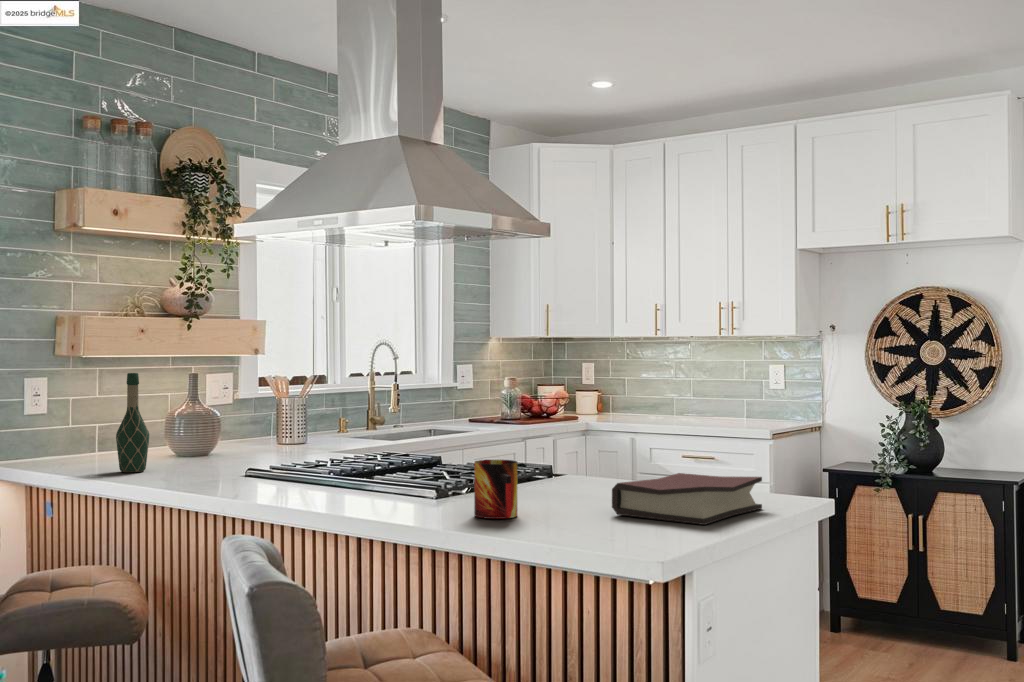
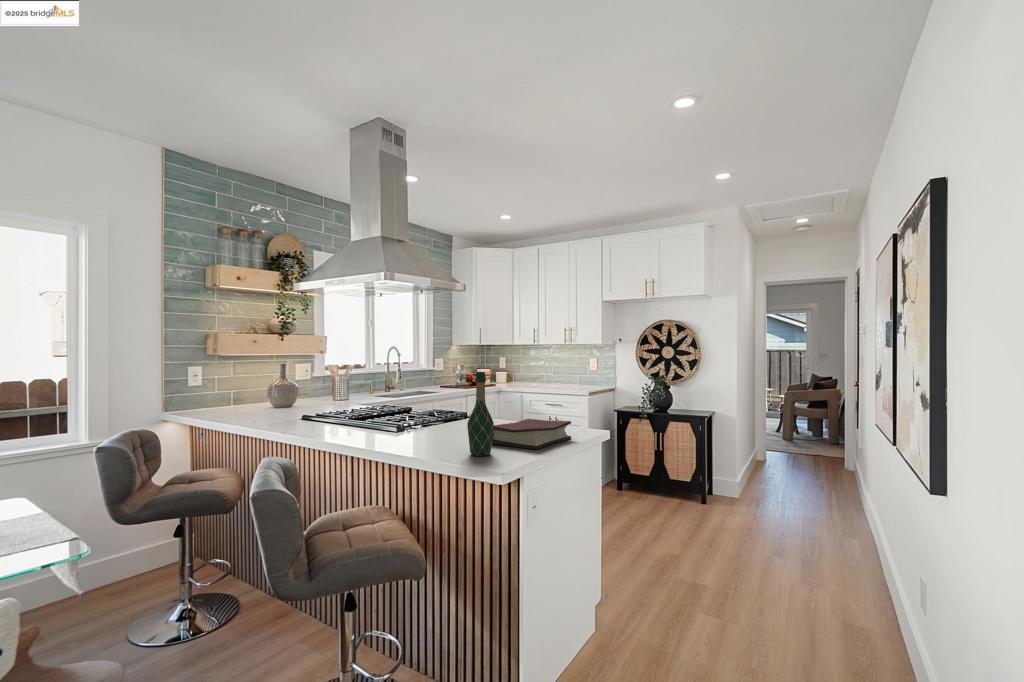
wine bottle: present [116,373,149,472] -> present [467,372,494,456]
mug: present [474,459,517,519] -> none [411,413,435,447]

